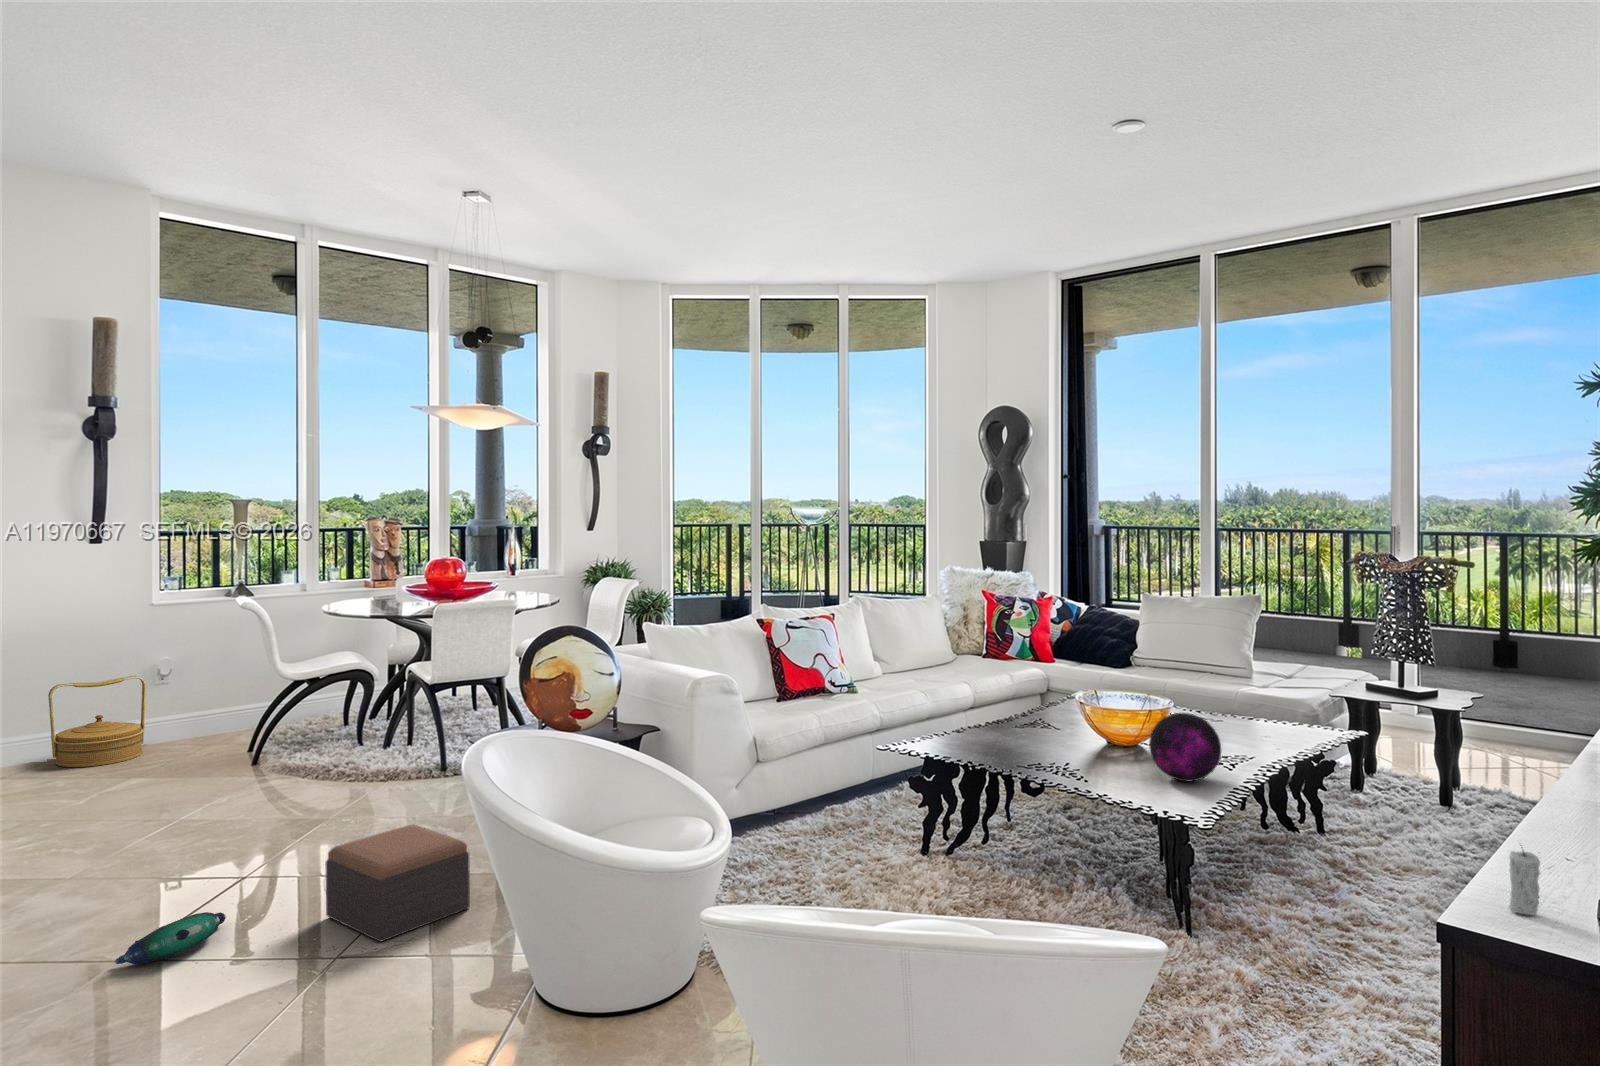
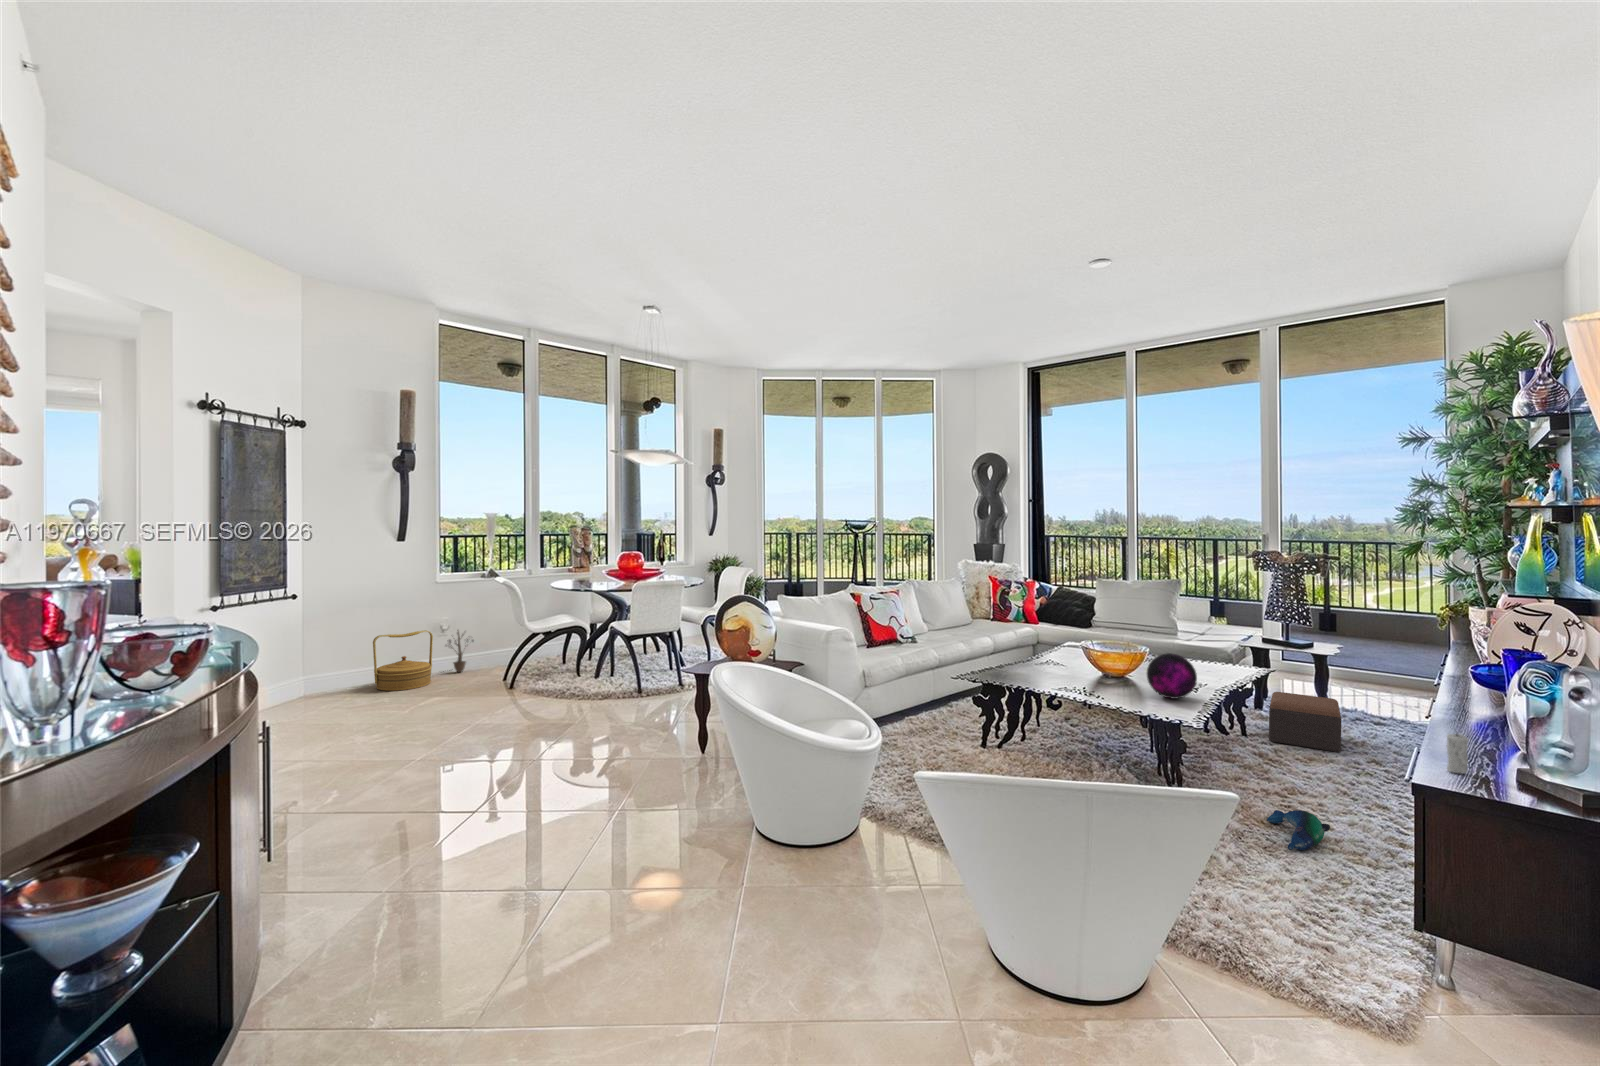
decorative plant: none [159,674,215,739] -> present [443,630,473,672]
footstool: present [326,824,470,942] -> present [1269,692,1341,752]
plush toy: present [115,912,226,964] -> present [1267,810,1330,850]

